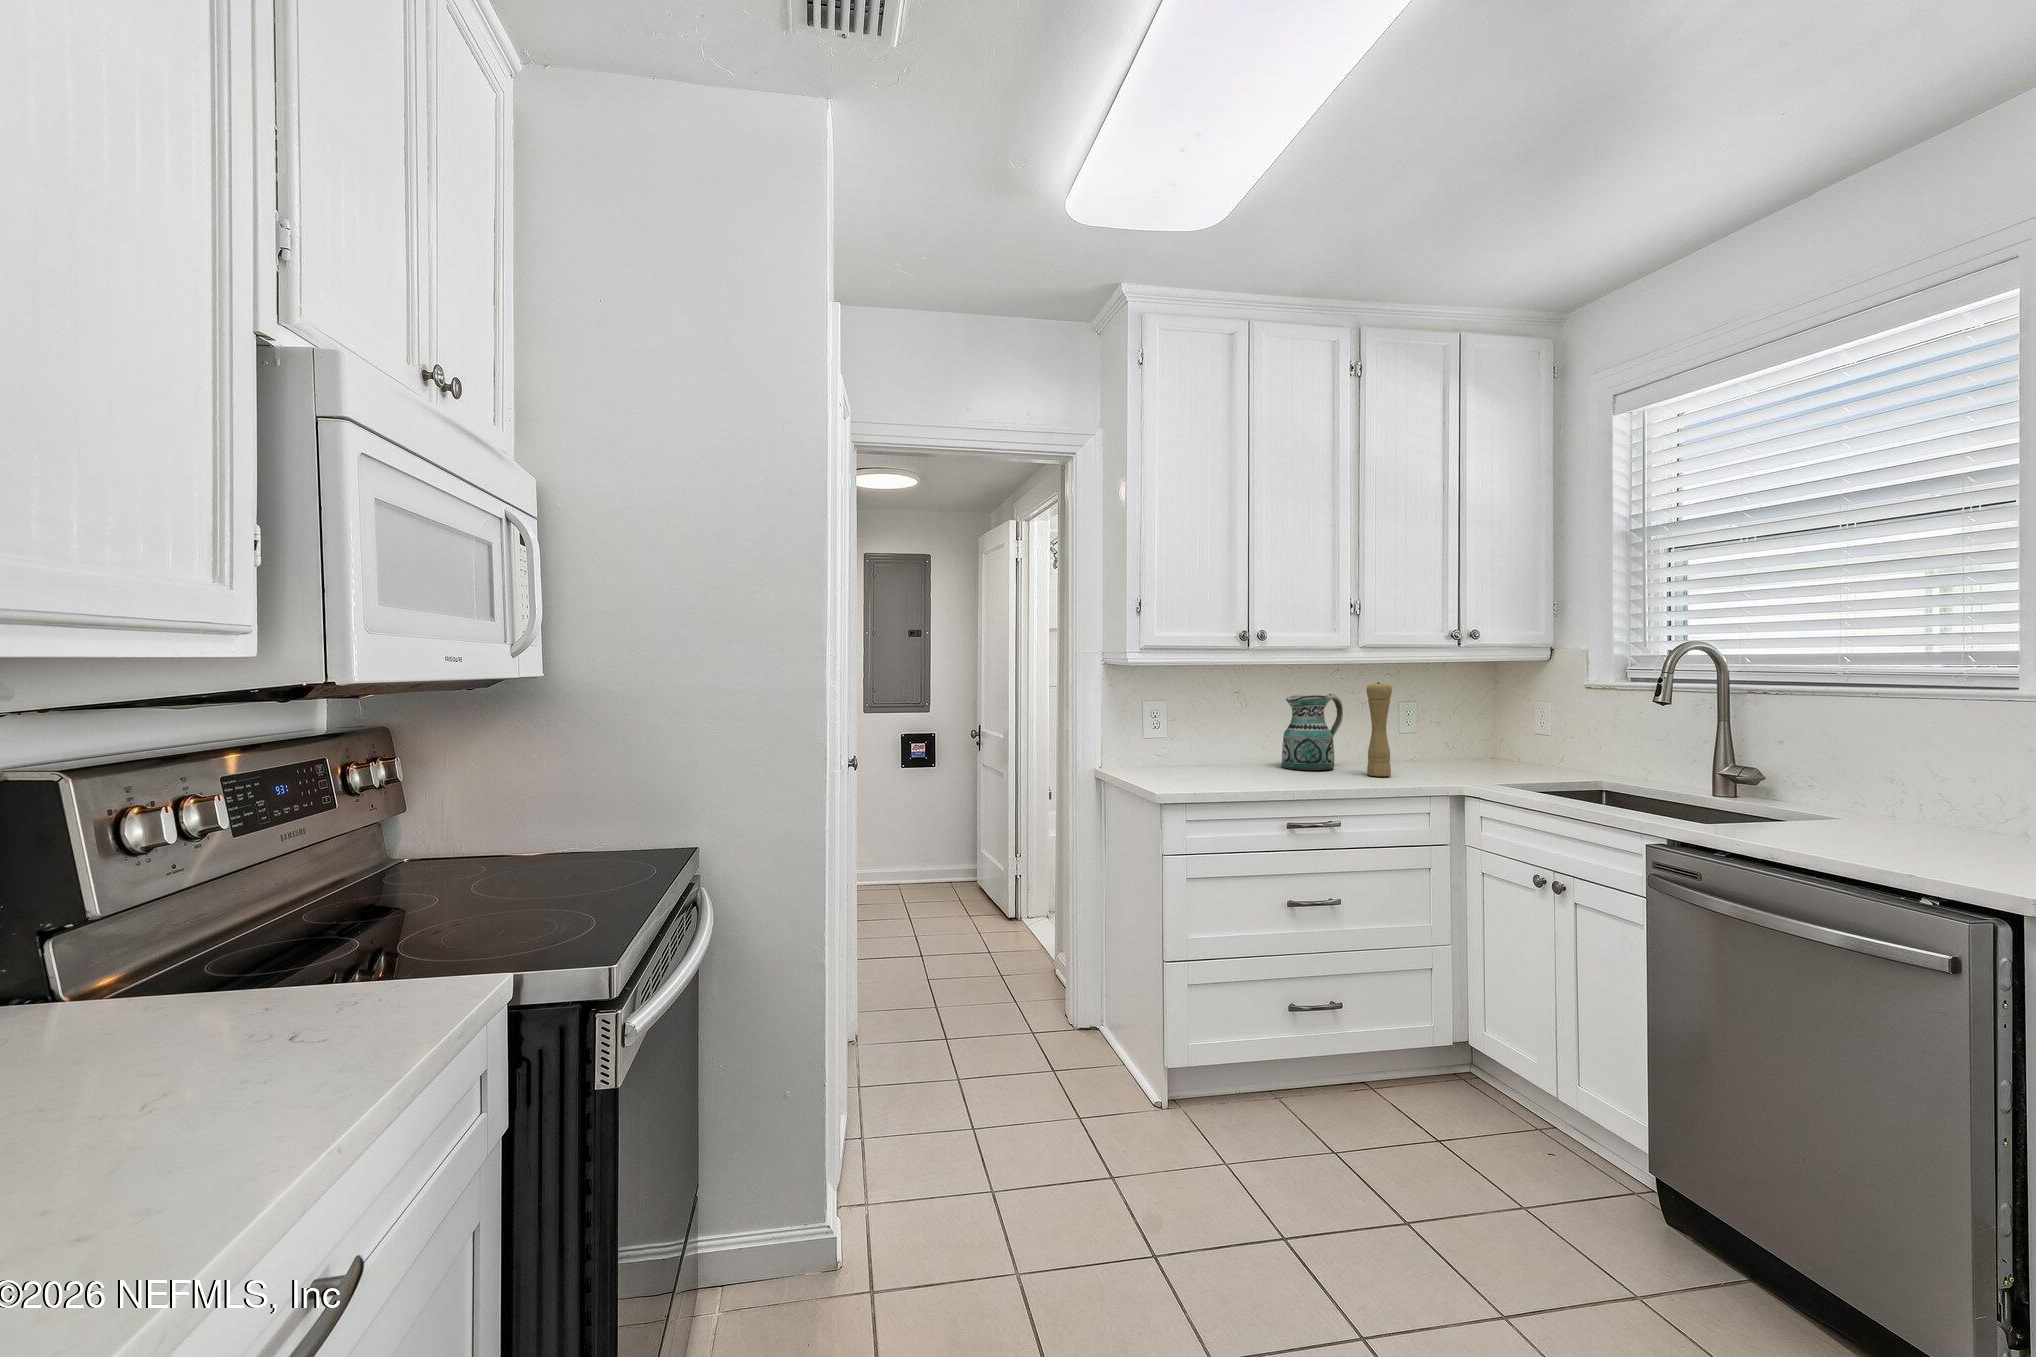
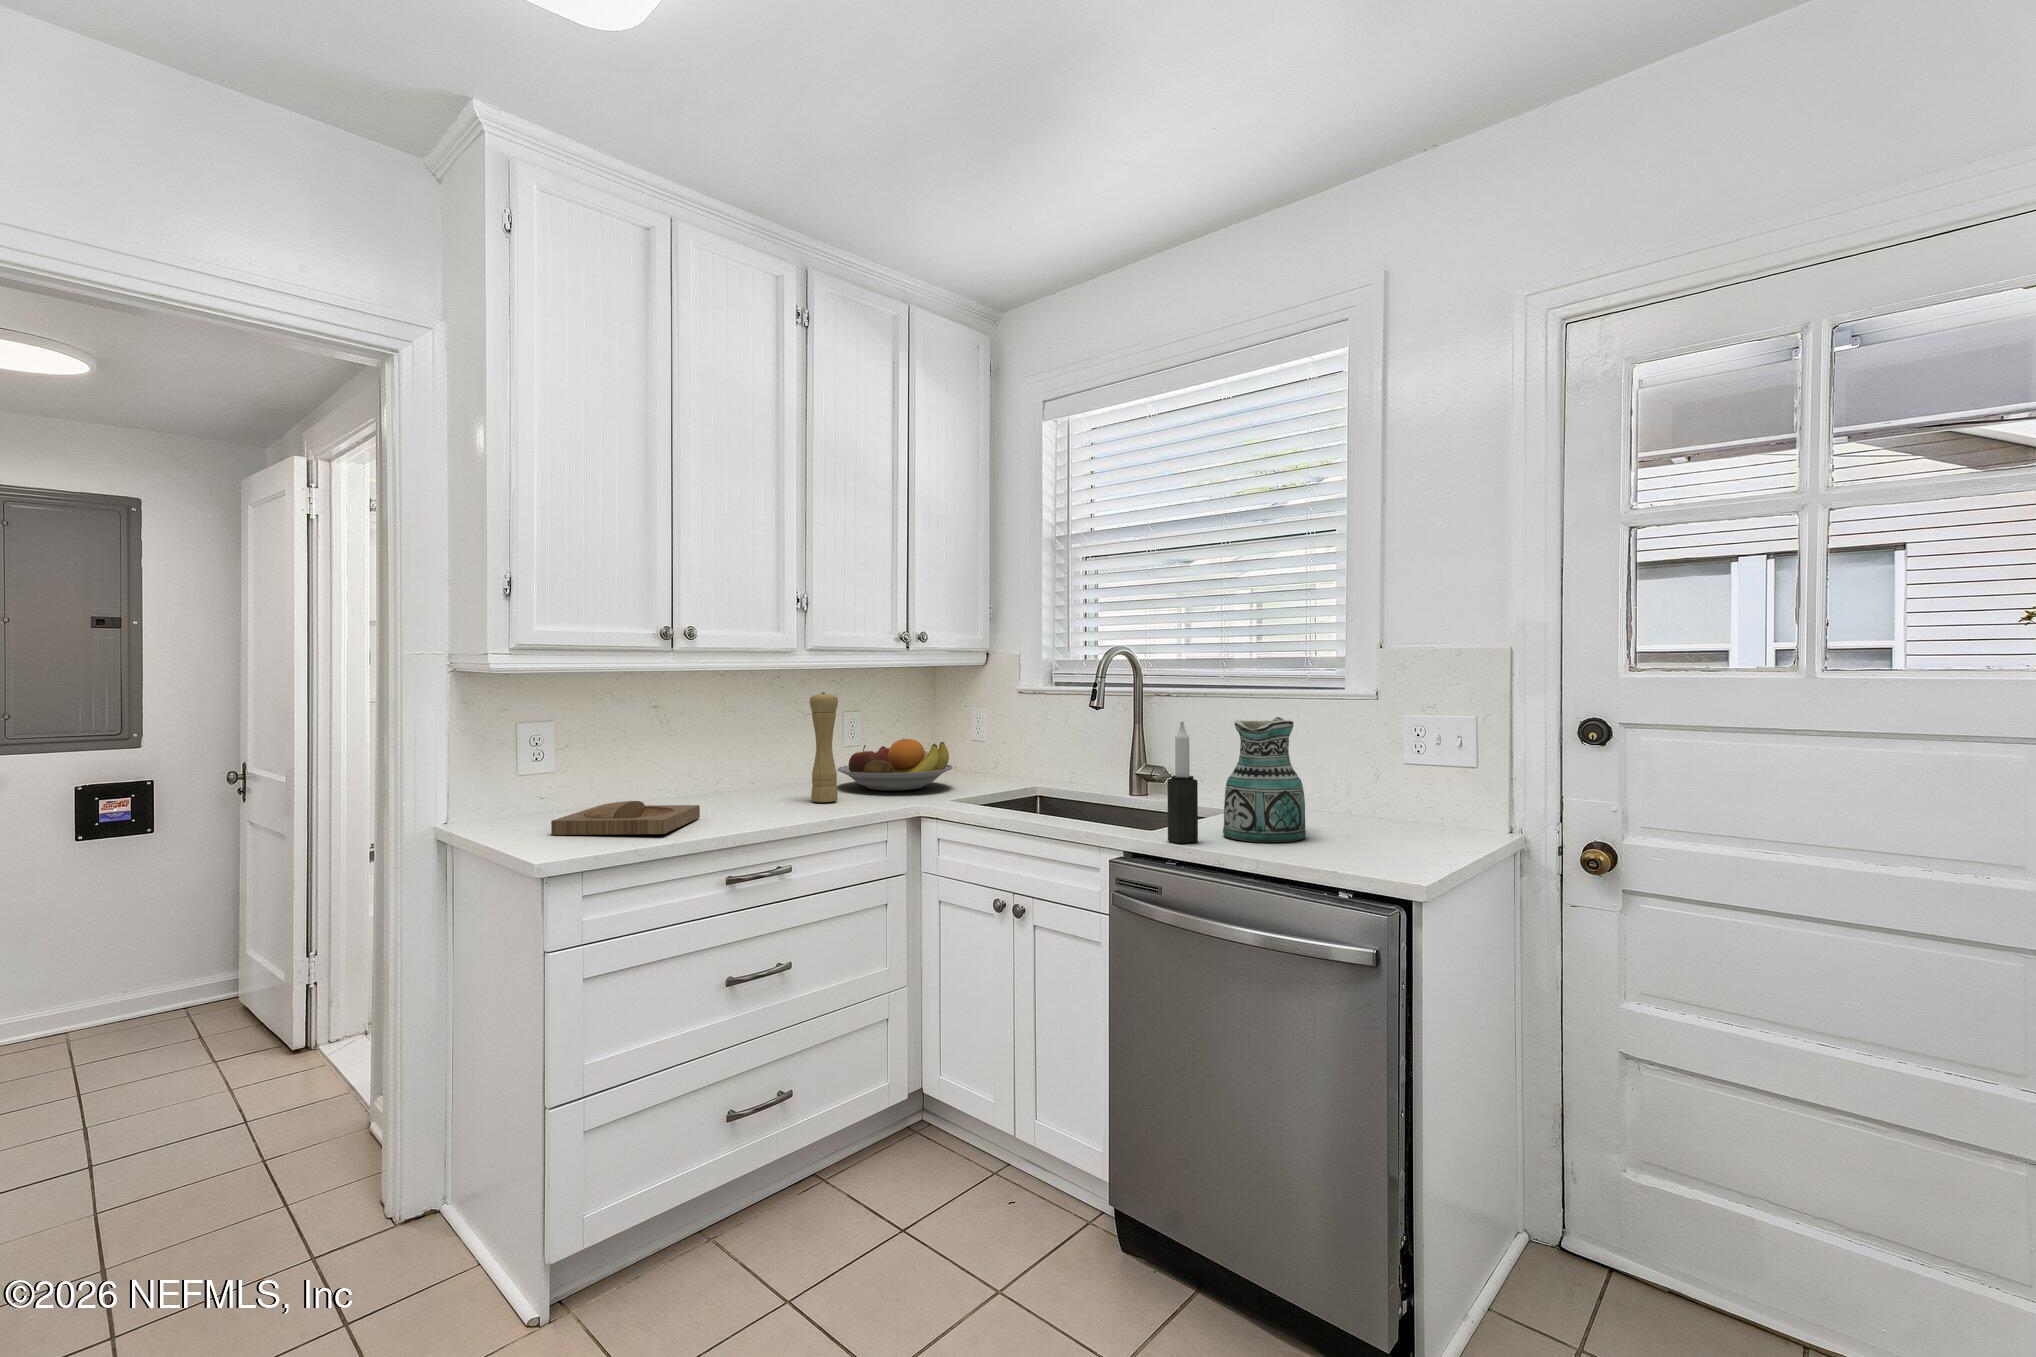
ceramic pitcher: present [1282,694,1343,770] -> present [1223,717,1306,842]
candle: none [1715,714,1752,836] -> present [1167,721,1198,843]
fruit bowl: none [1395,726,1510,772] -> present [837,739,953,791]
tray: none [1162,762,1271,788] -> present [551,801,700,835]

